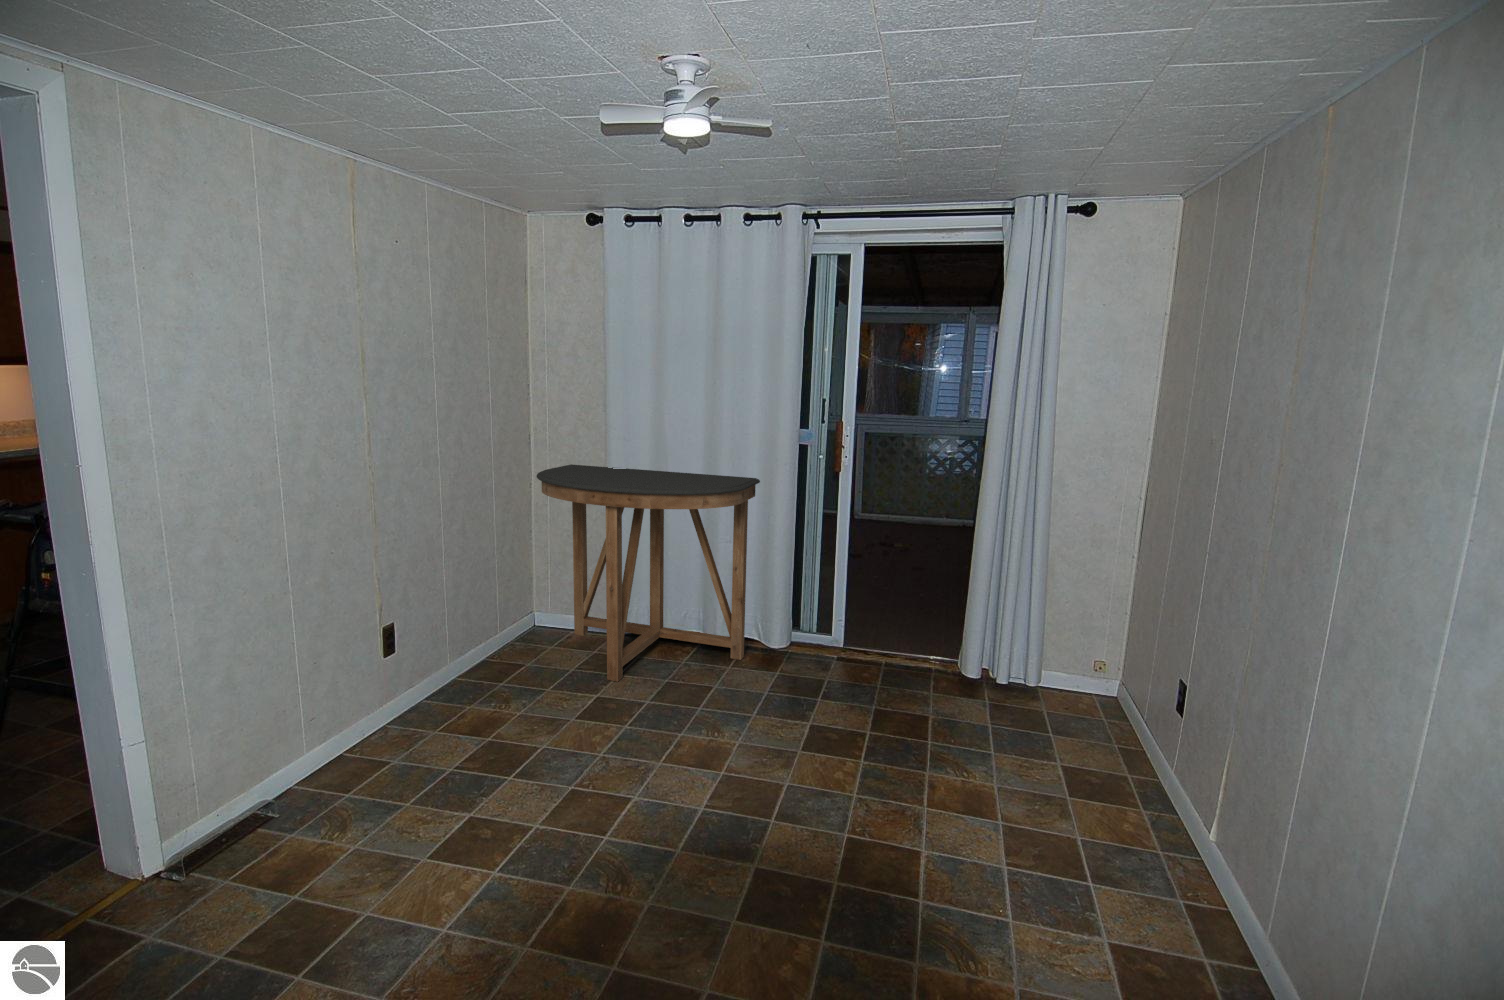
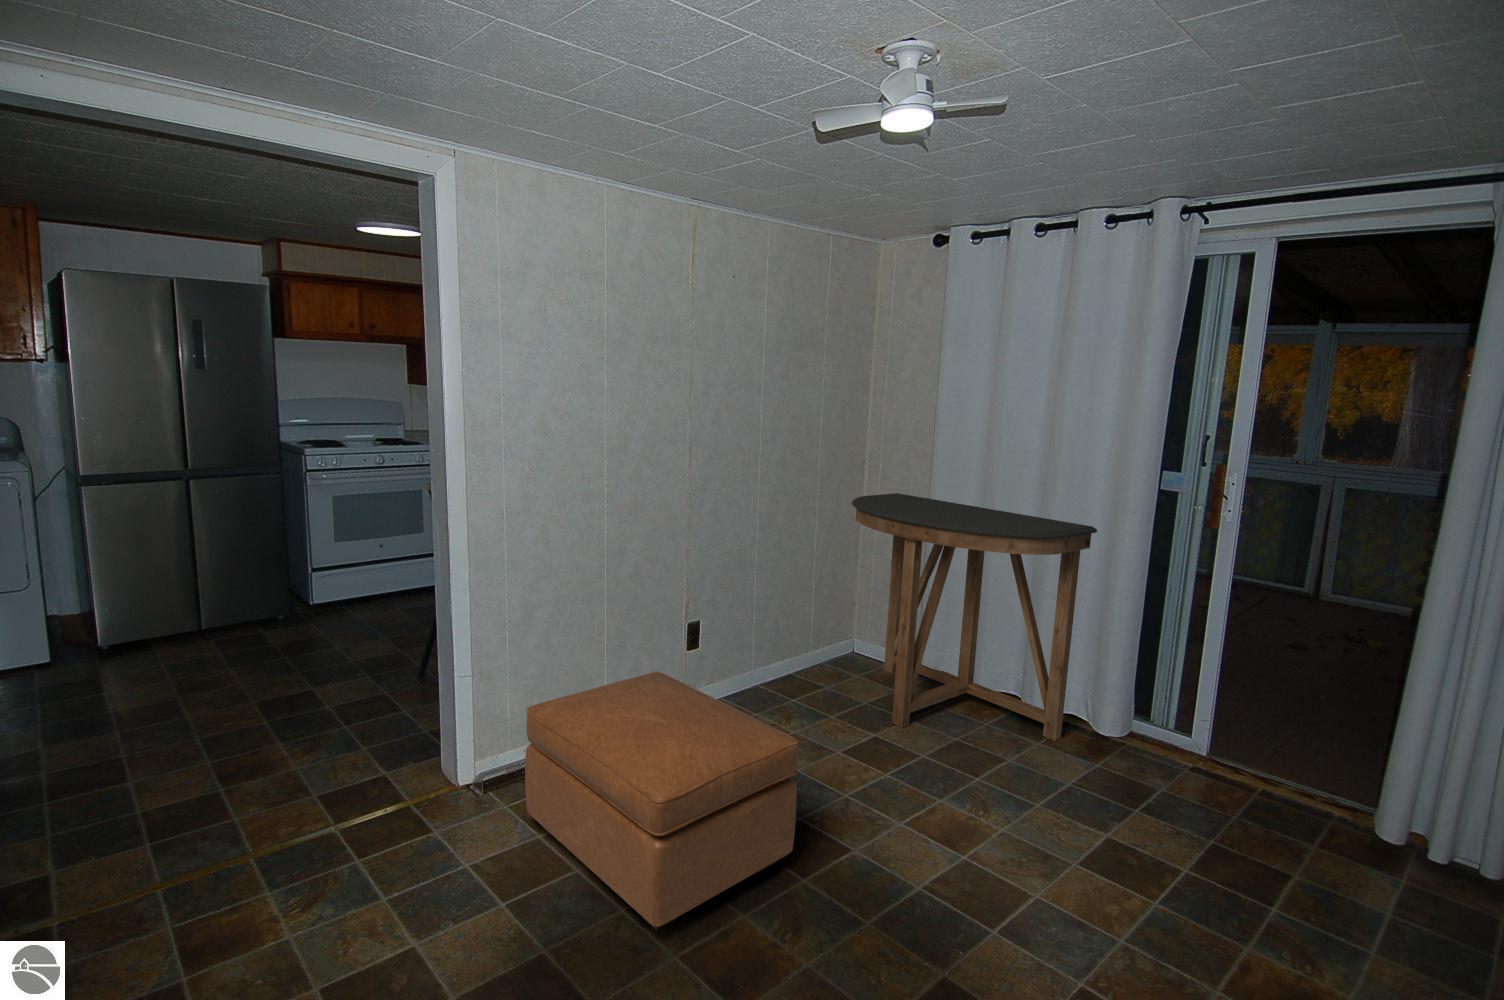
ottoman: none [243,687,587,947] -> present [525,672,799,931]

